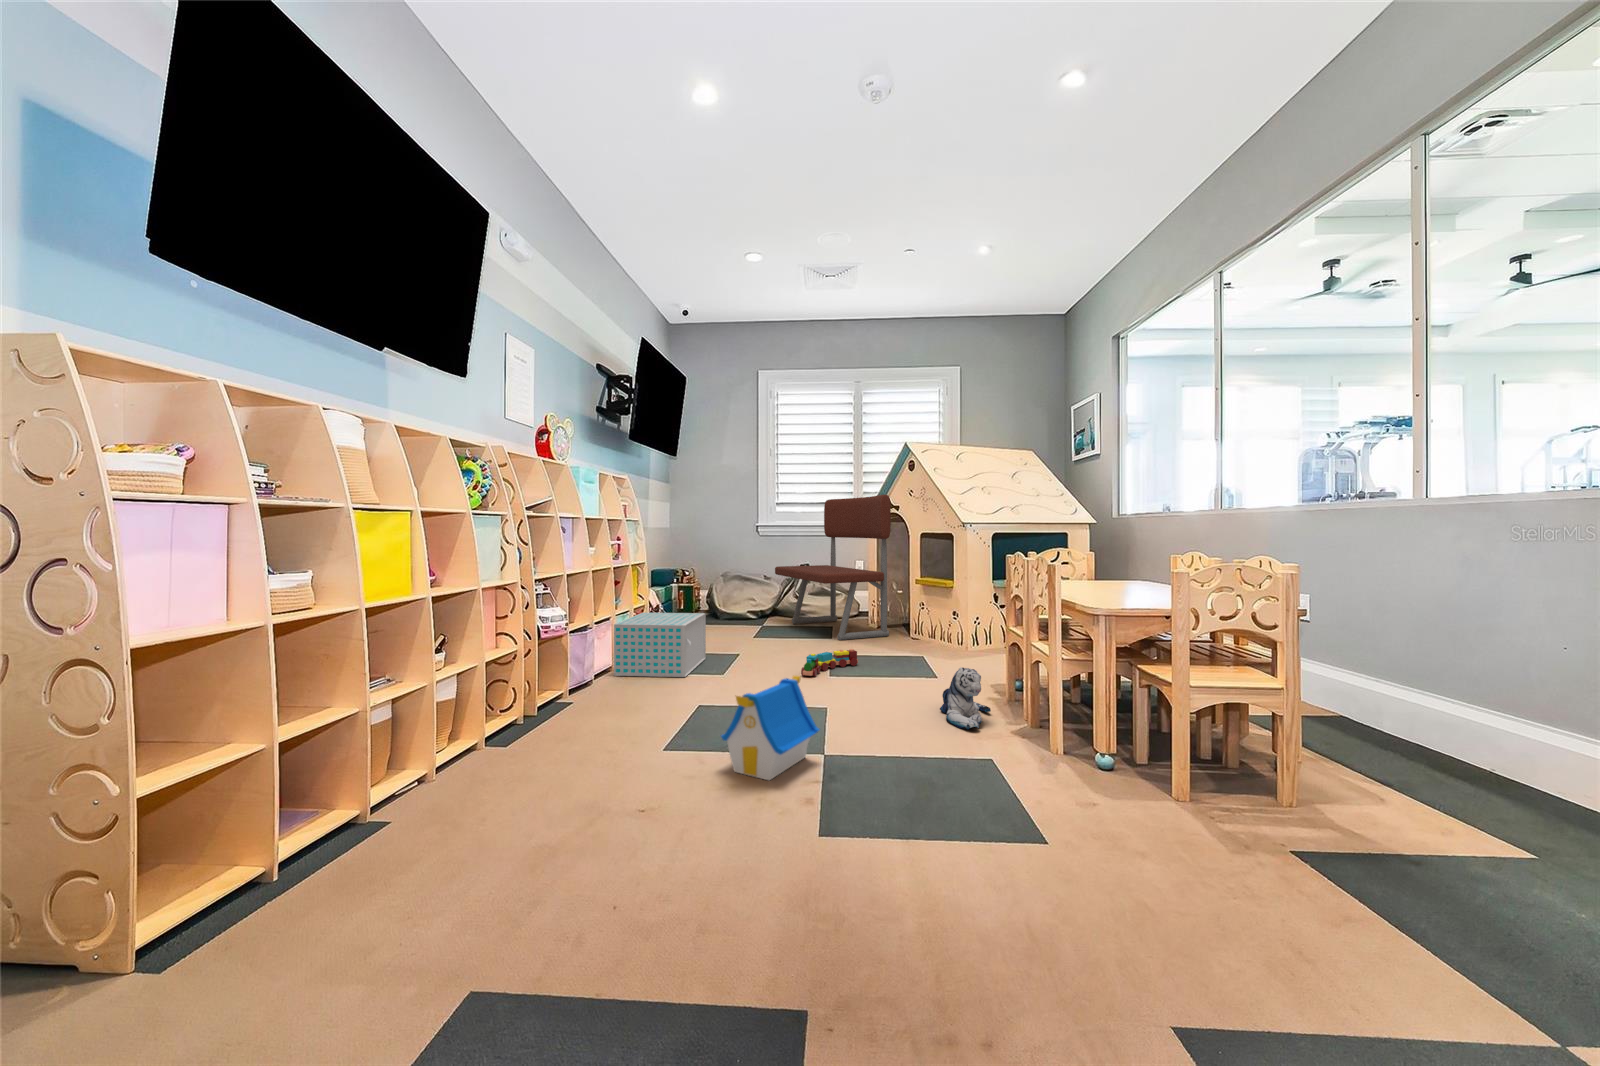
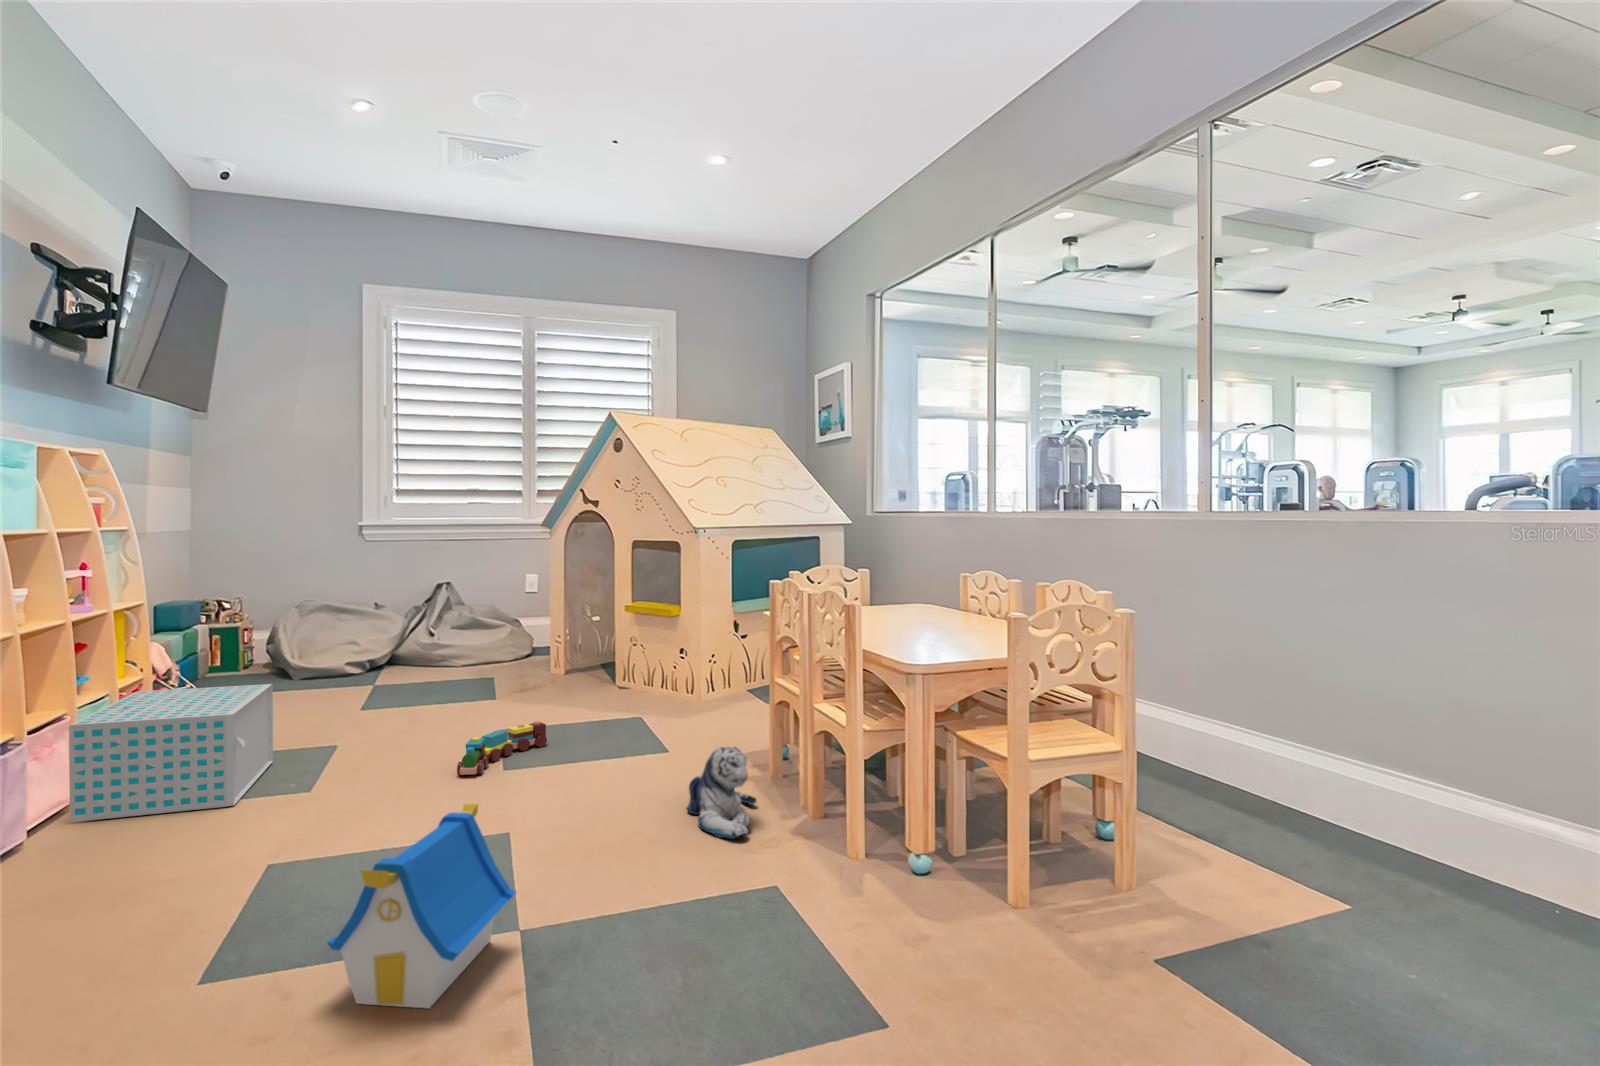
bench: present [775,495,891,640] -> none [397,482,588,702]

